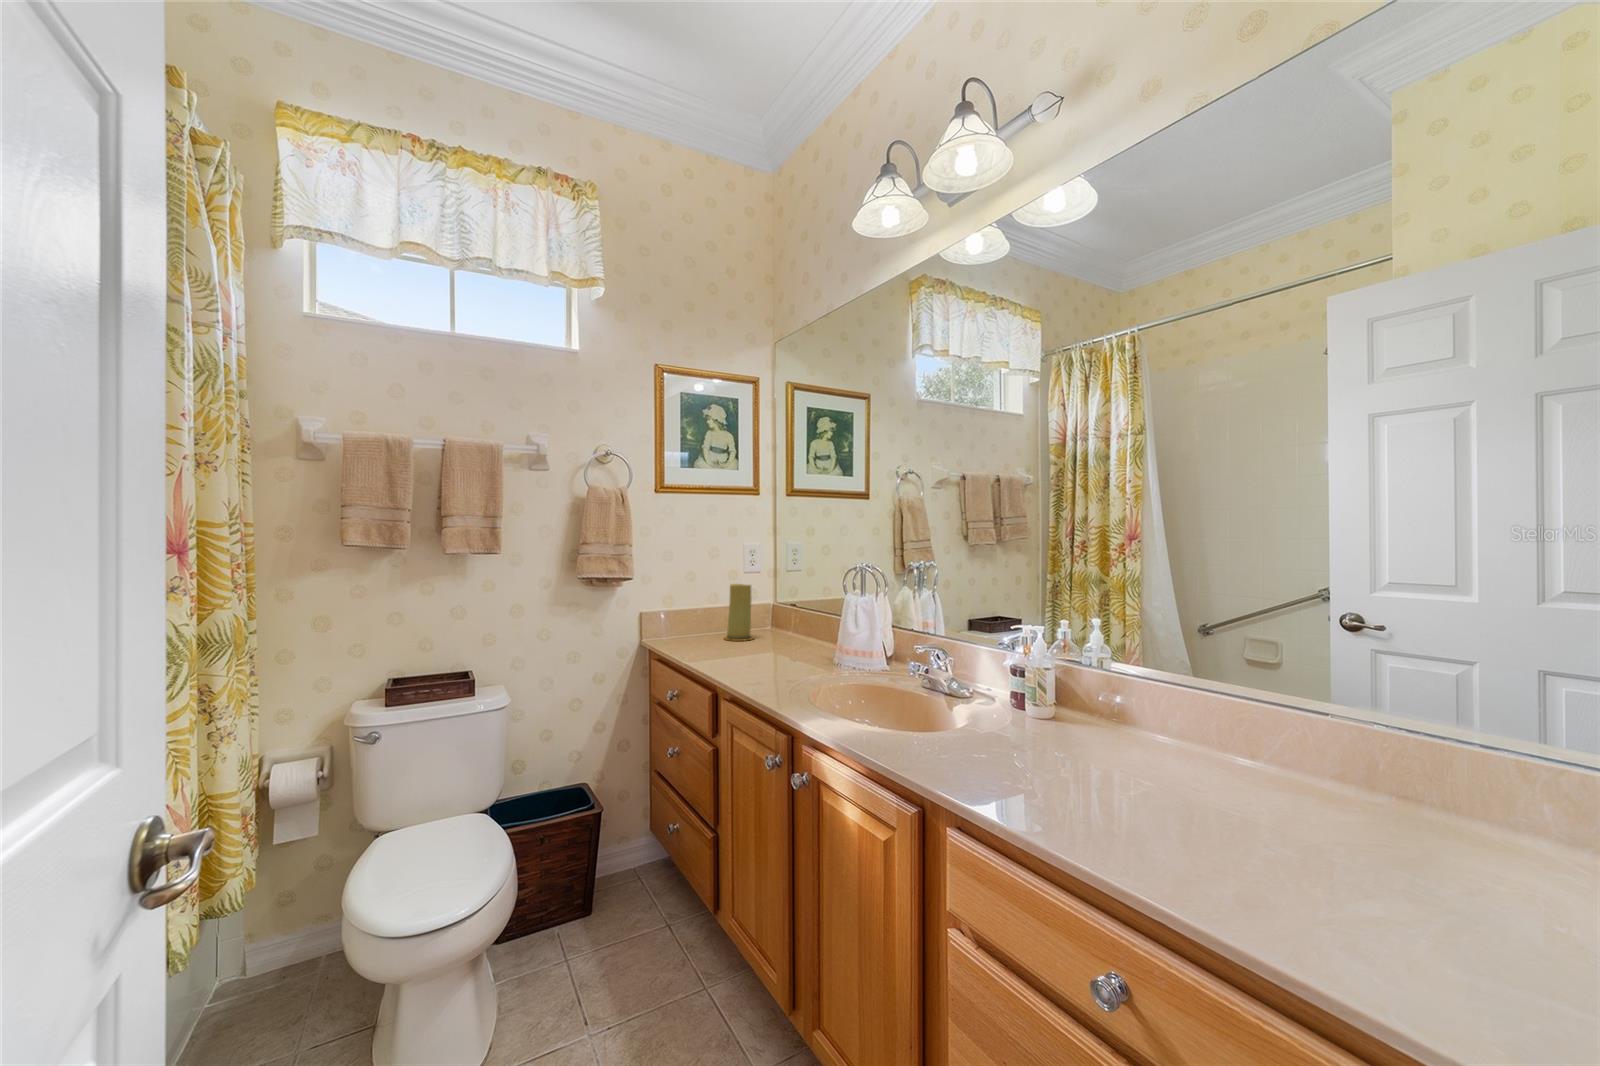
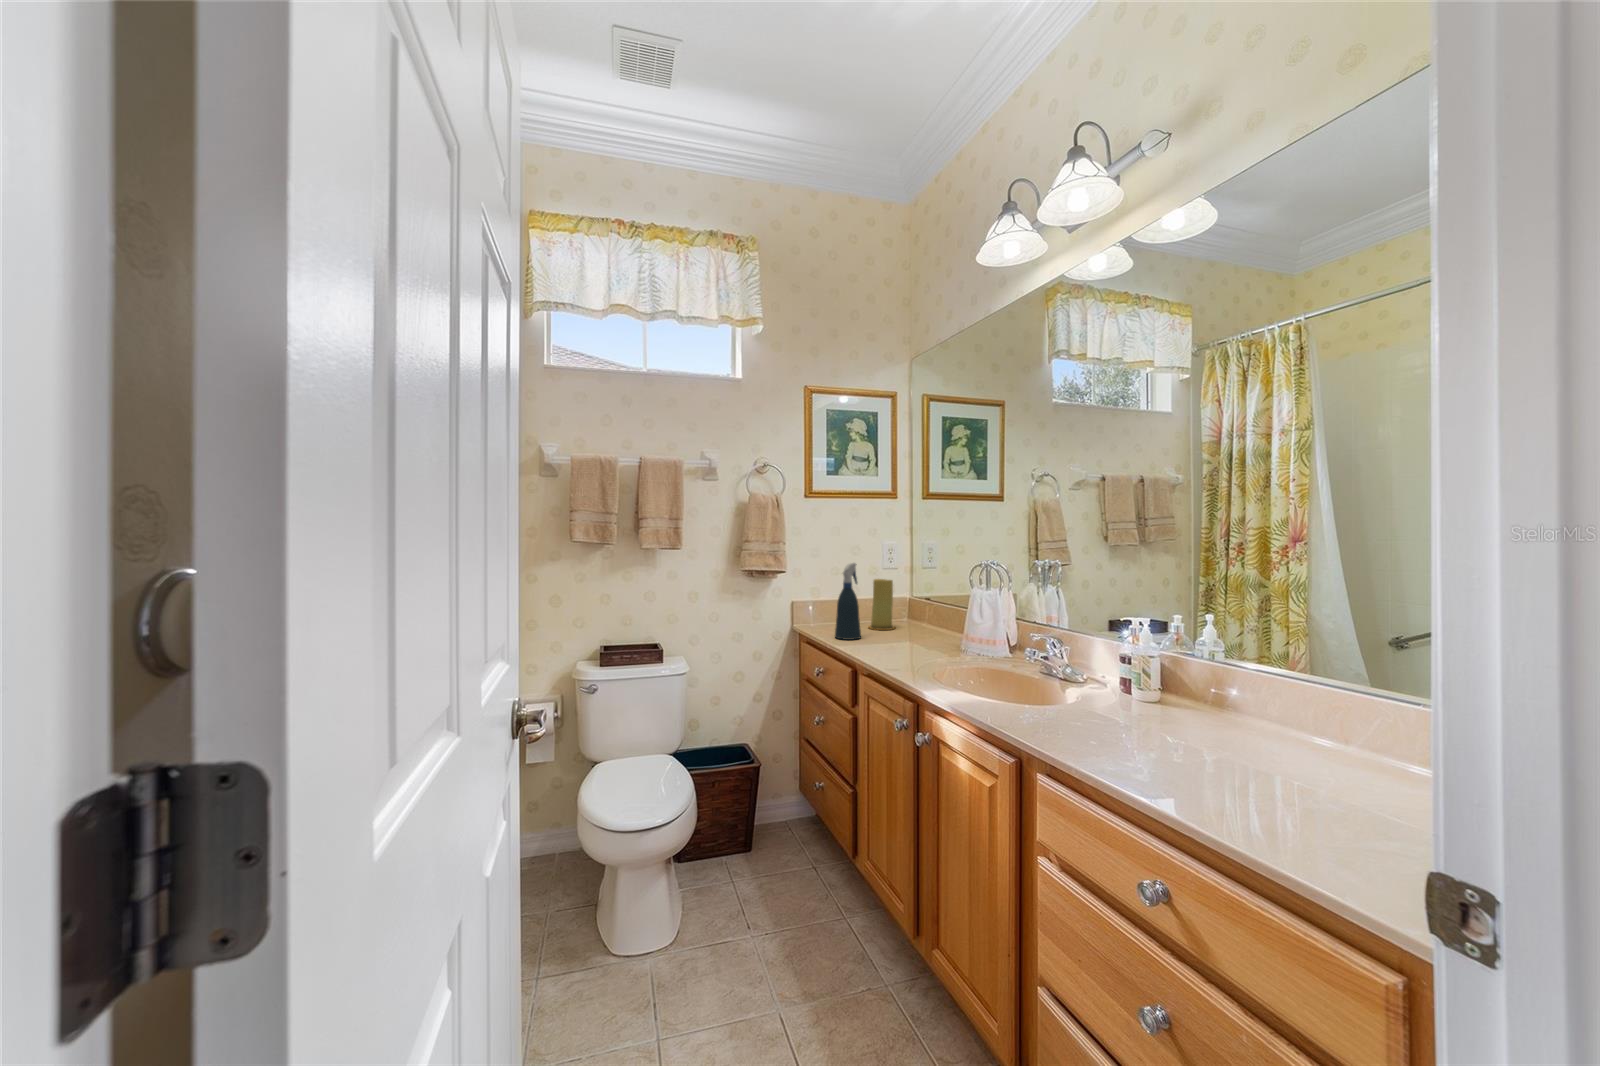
spray bottle: none [686,566,716,652] -> present [835,563,861,640]

